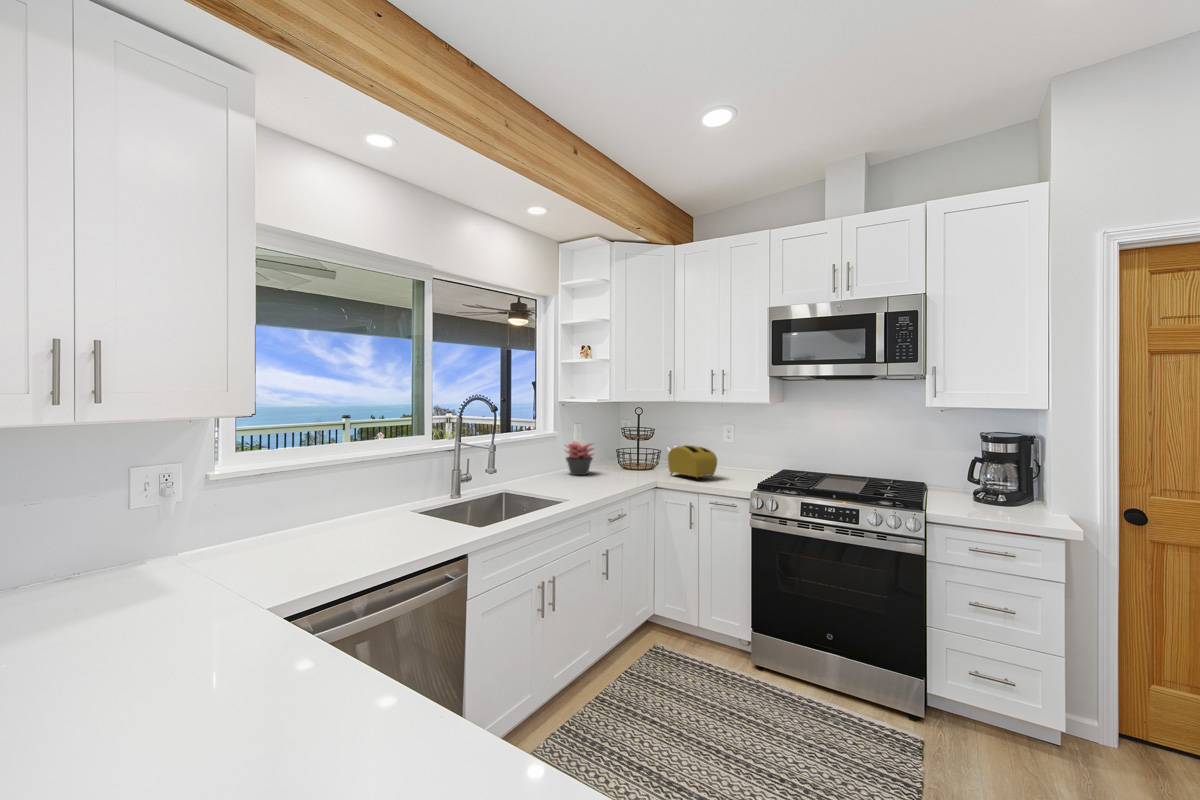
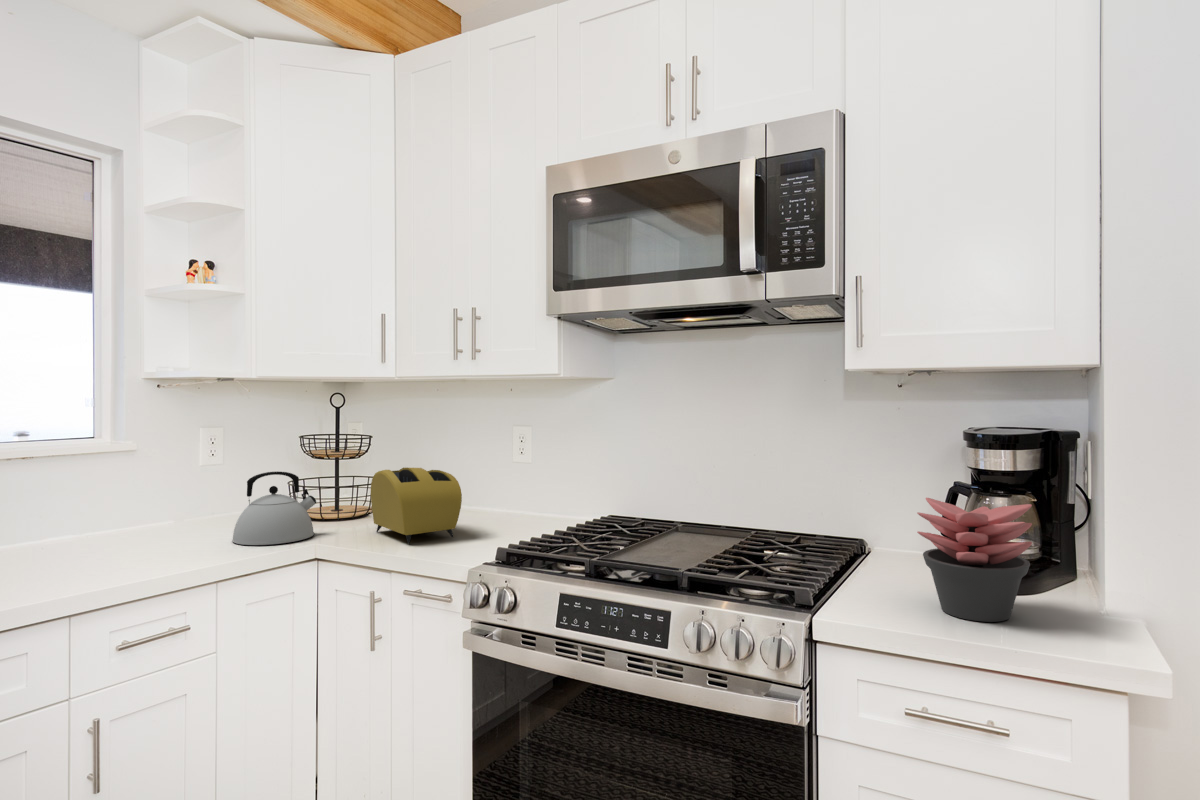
succulent plant: present [565,441,594,475] -> present [917,498,1032,622]
kettle: none [611,447,646,480] -> present [232,471,316,545]

